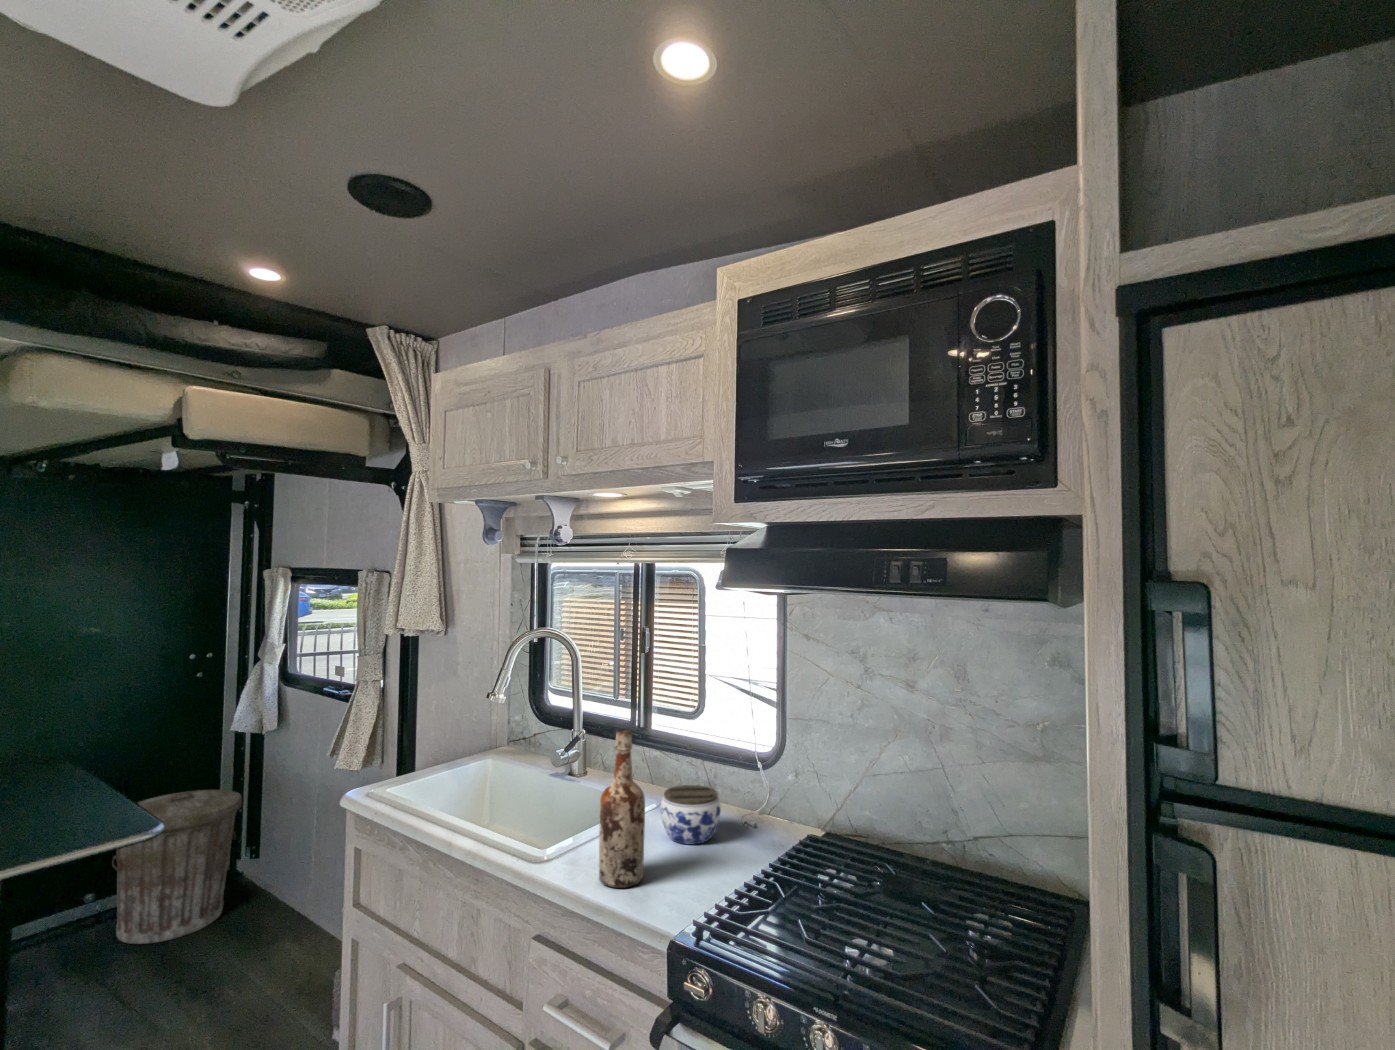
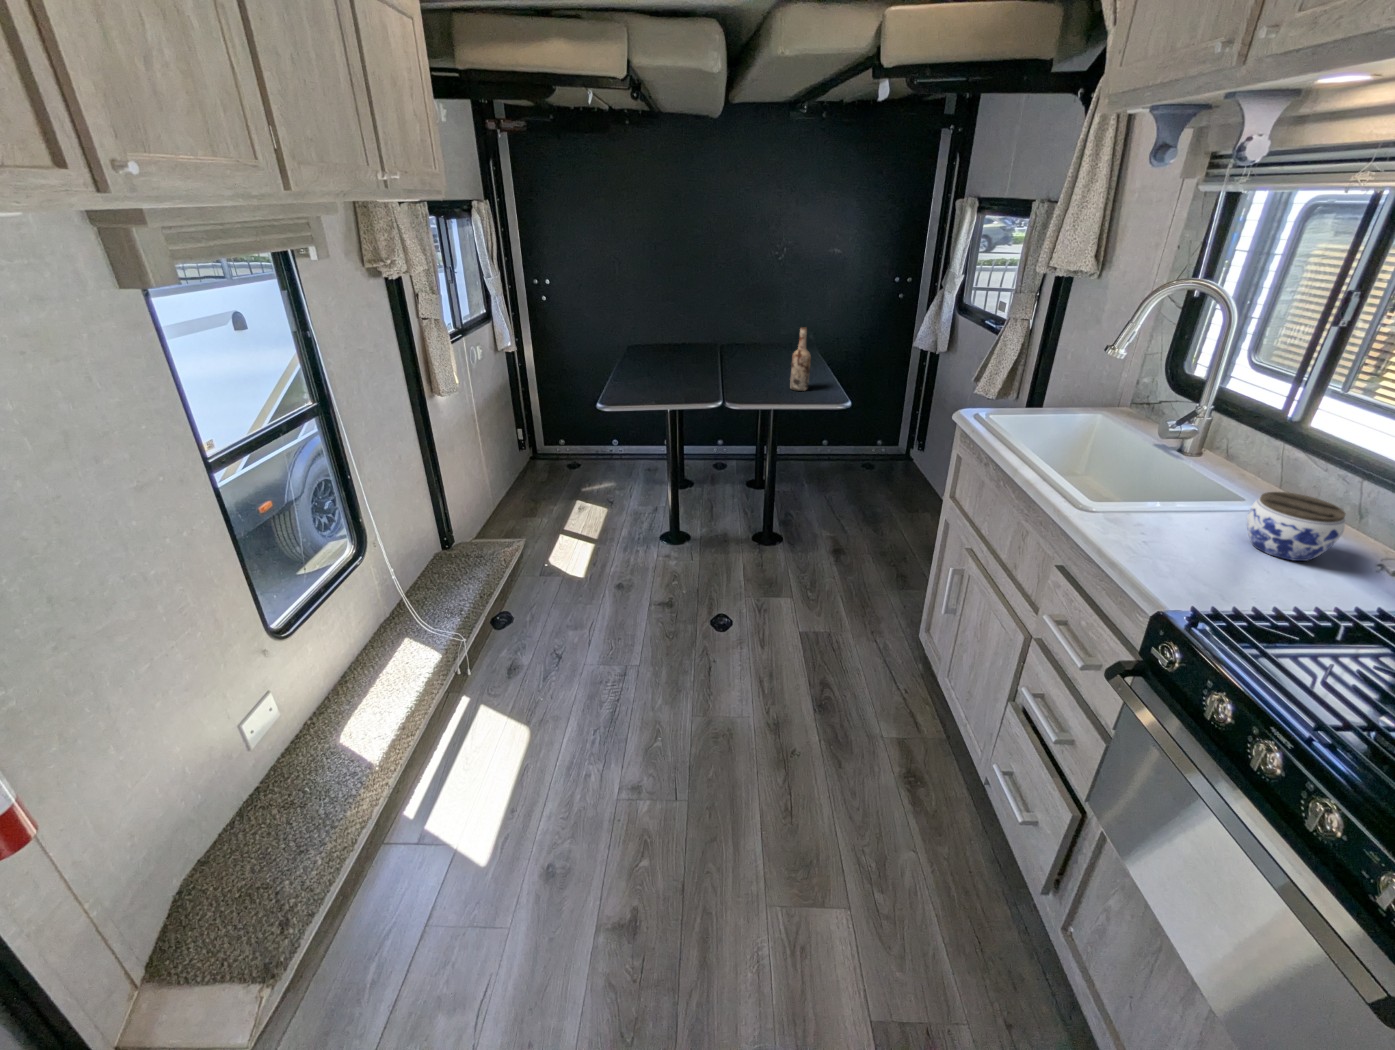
wine bottle: present [599,729,645,888] -> present [790,327,811,391]
trash can: present [112,790,242,944] -> none [838,387,916,484]

